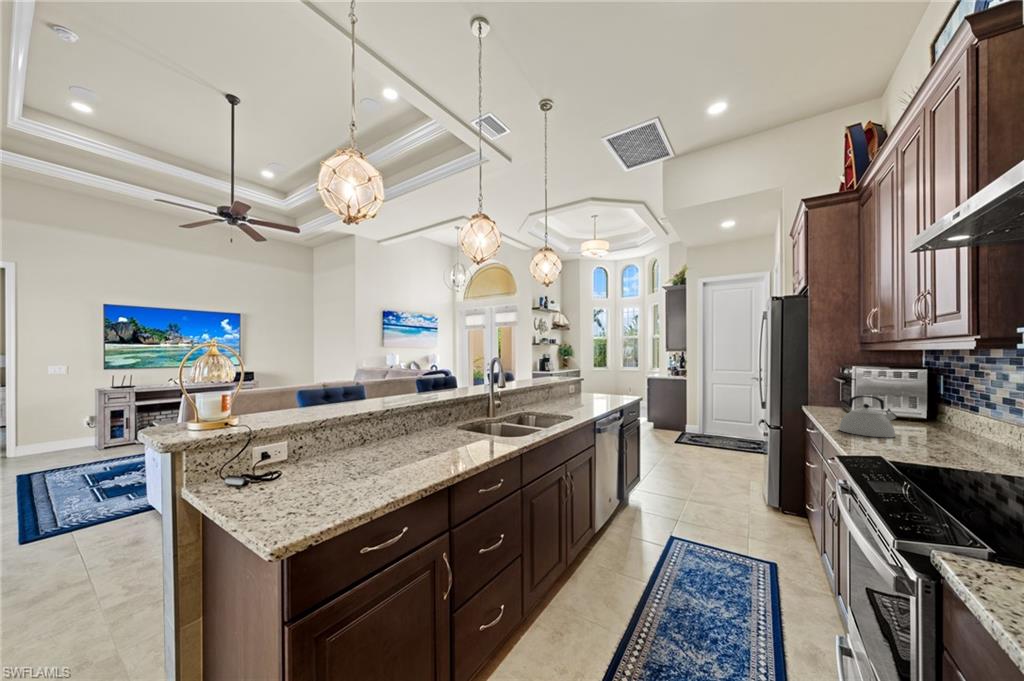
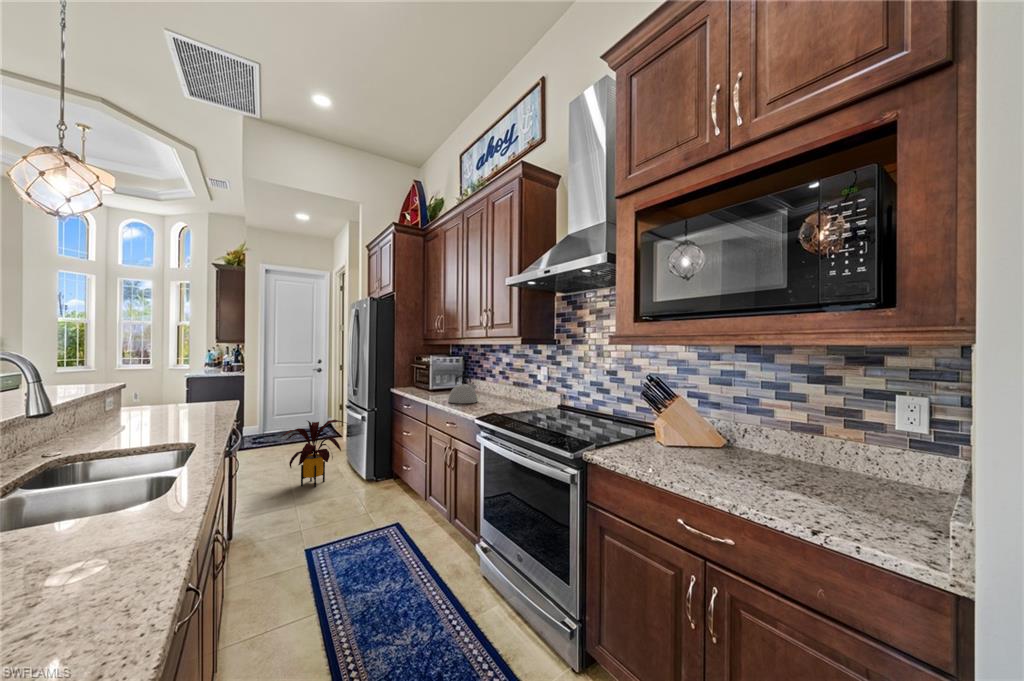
house plant: none [680,424,758,491] -> present [281,420,342,487]

